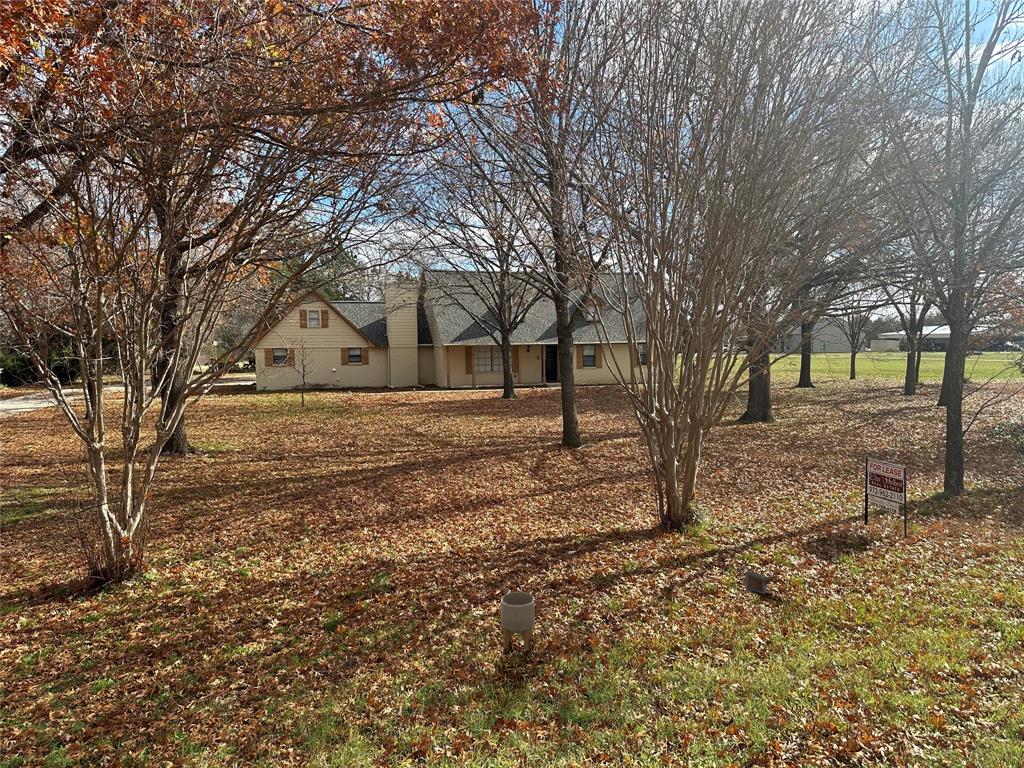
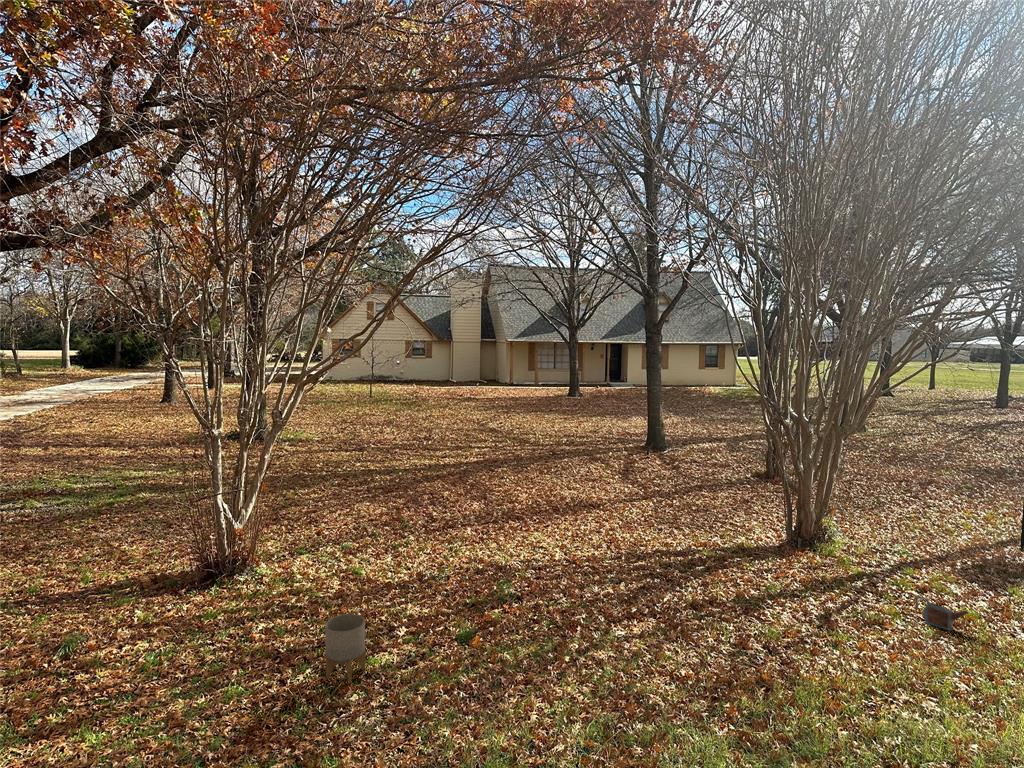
planter: present [501,592,535,651] -> present [325,614,365,683]

